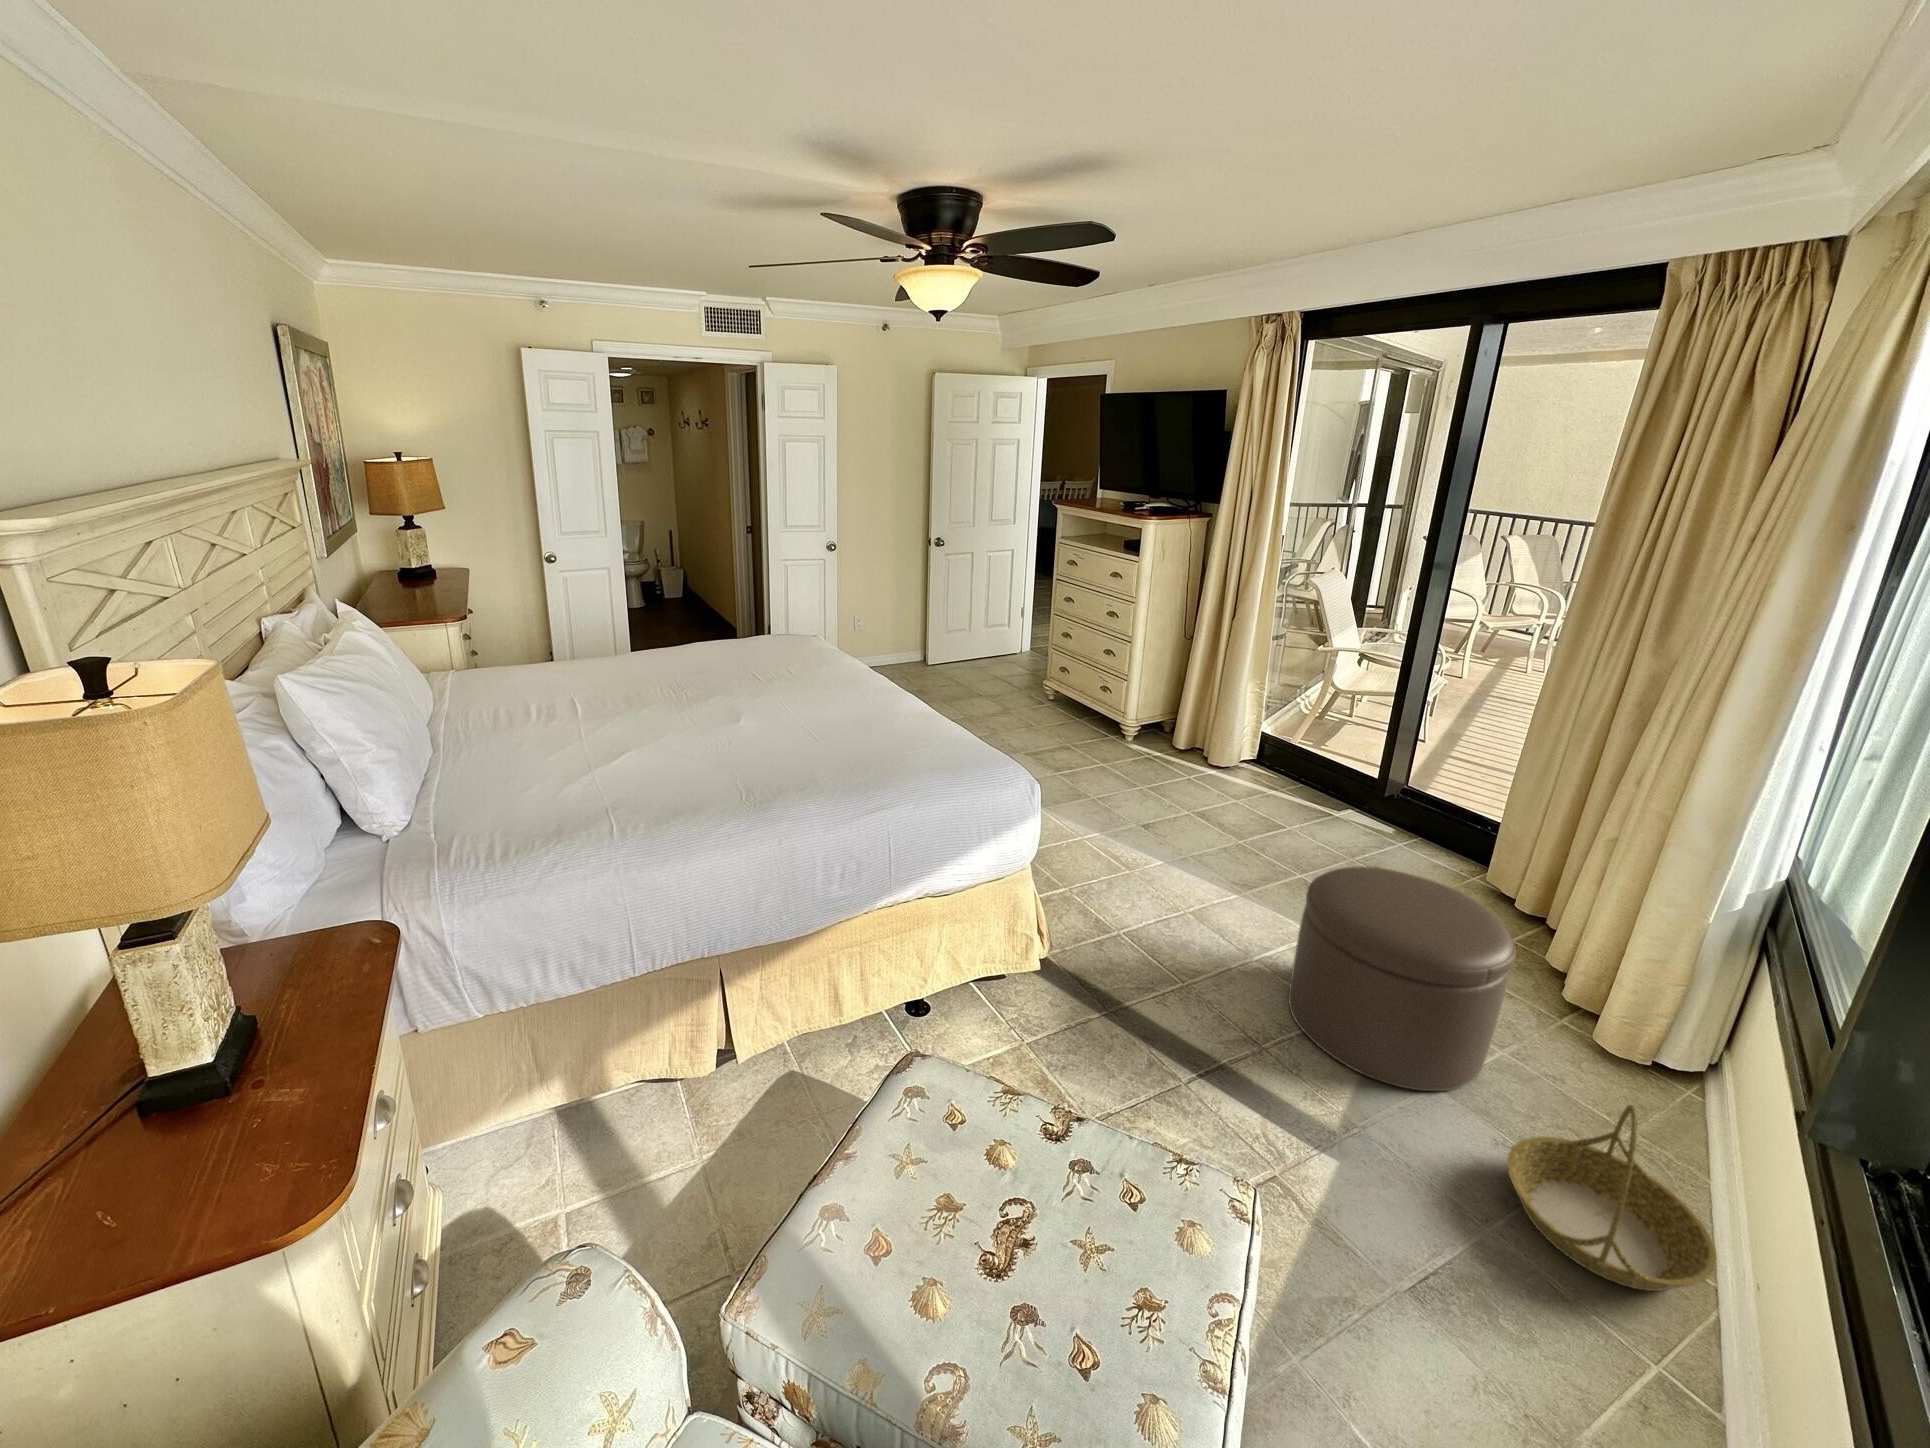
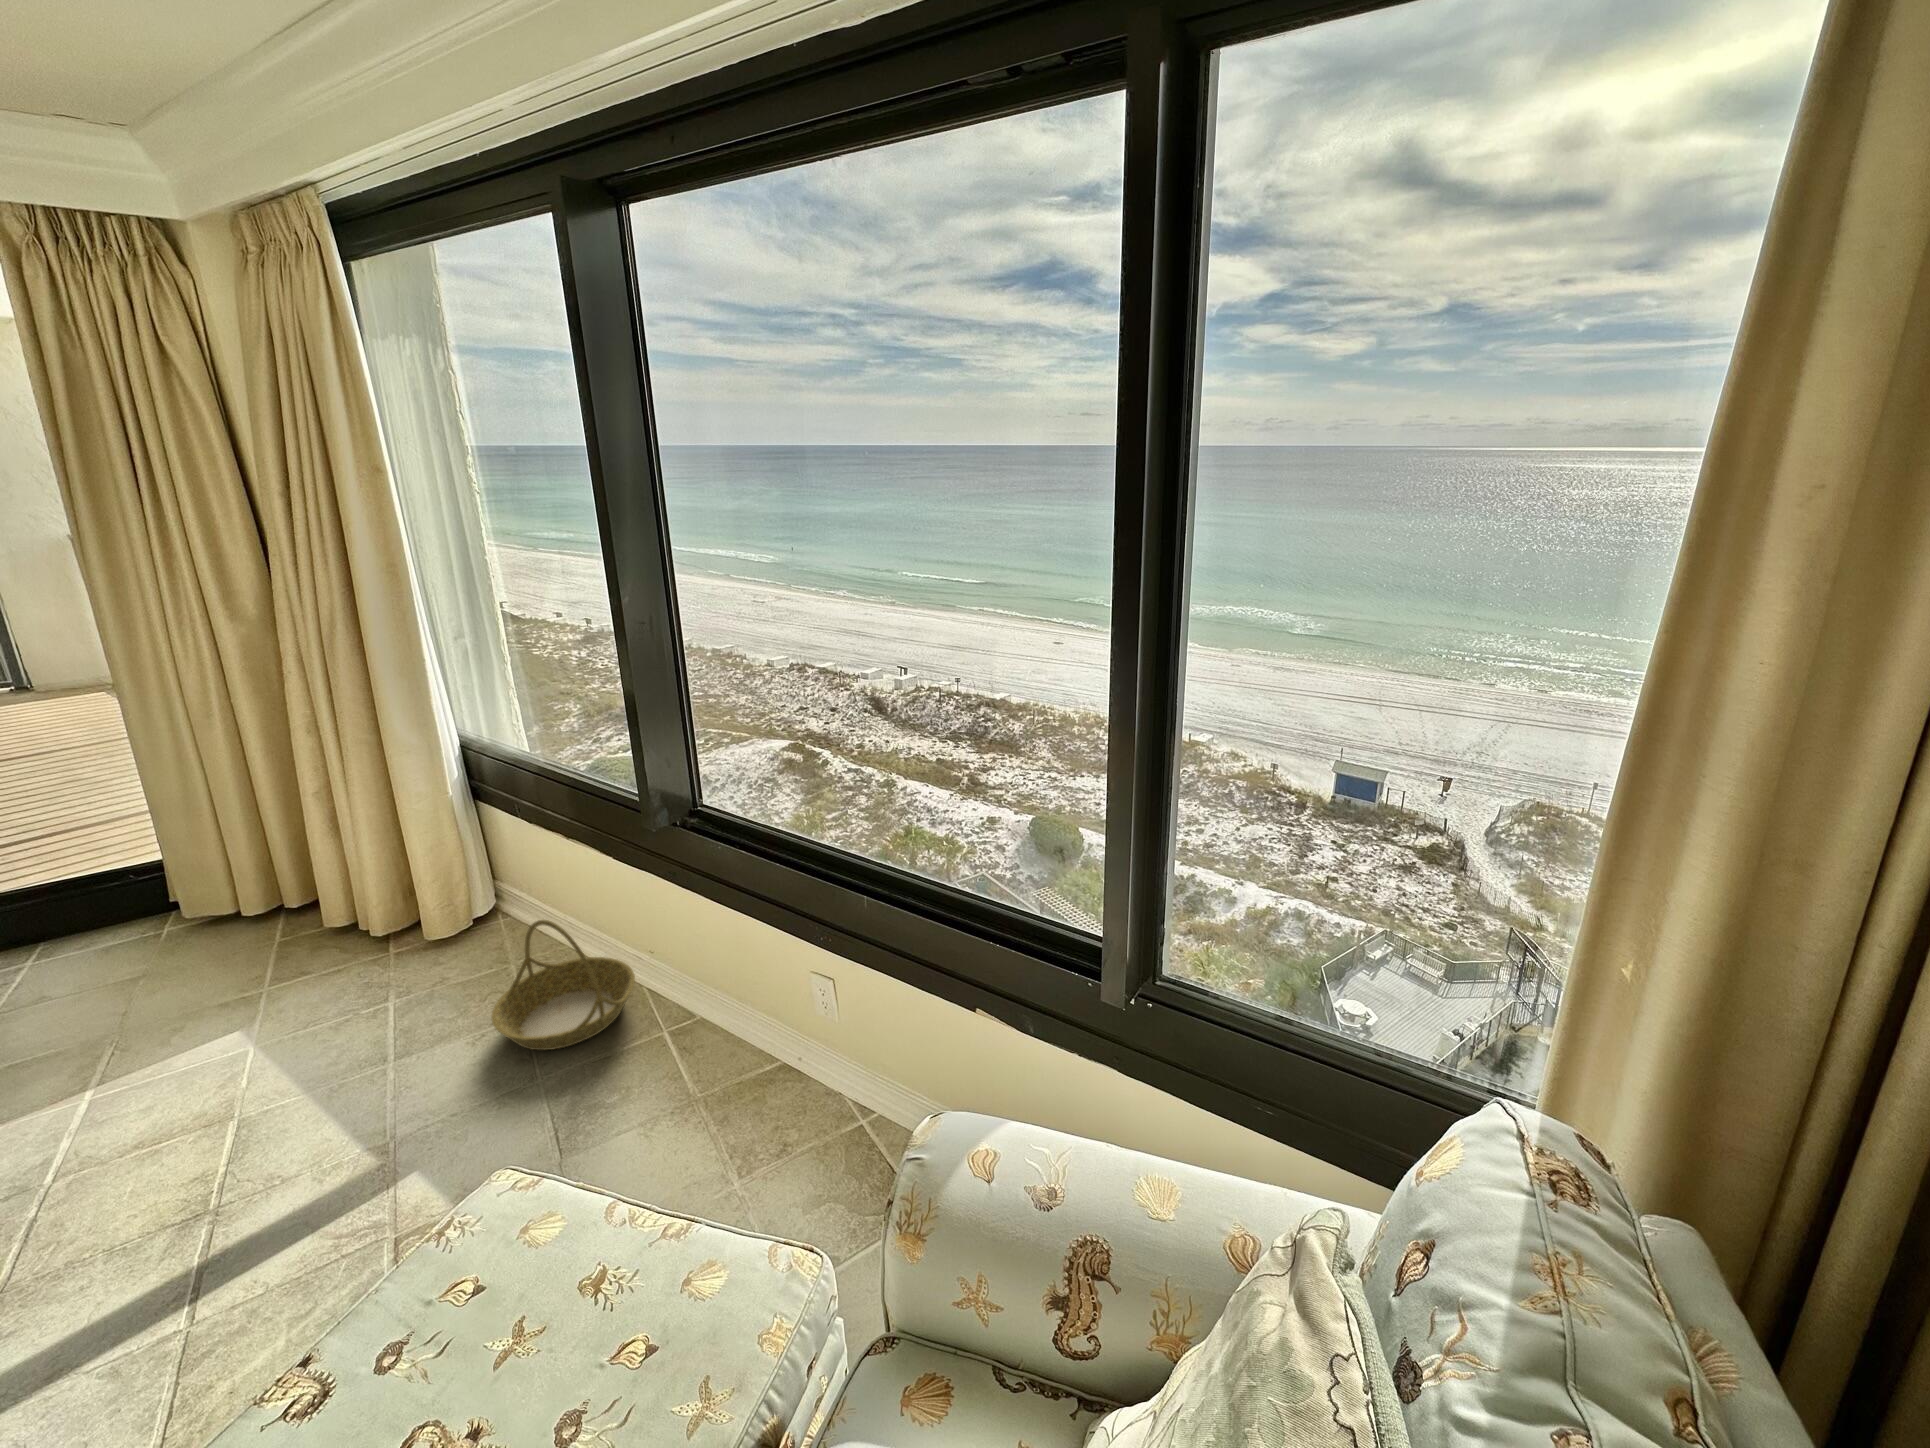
ottoman: present [1288,867,1516,1091] -> none [90,894,405,1162]

